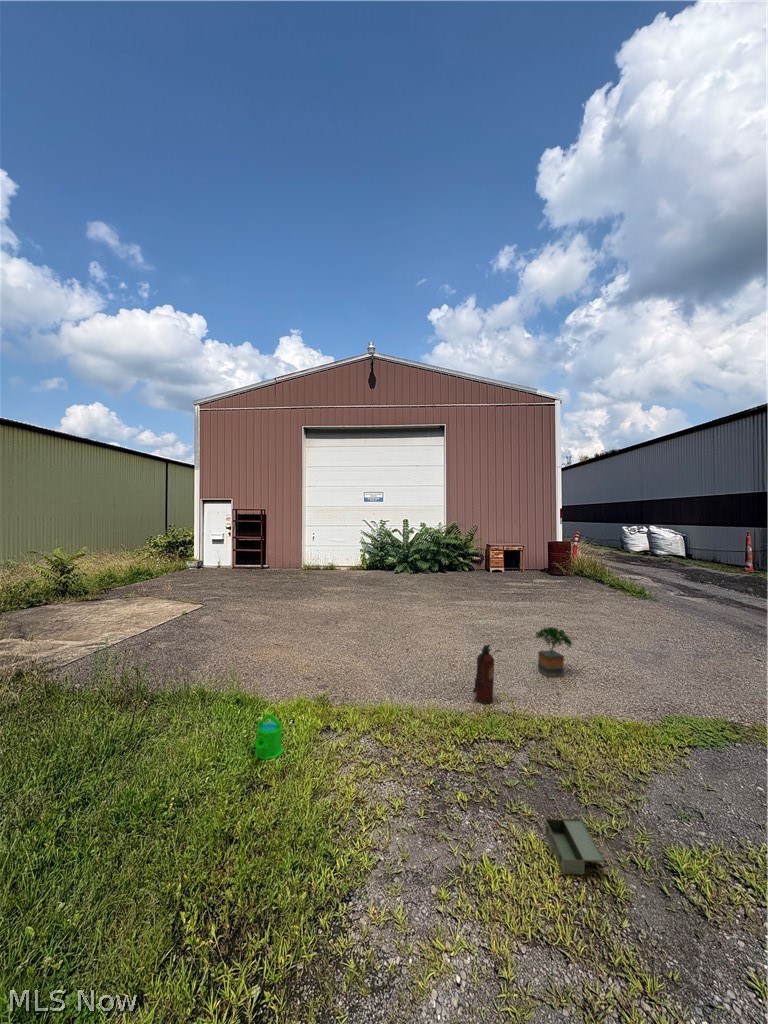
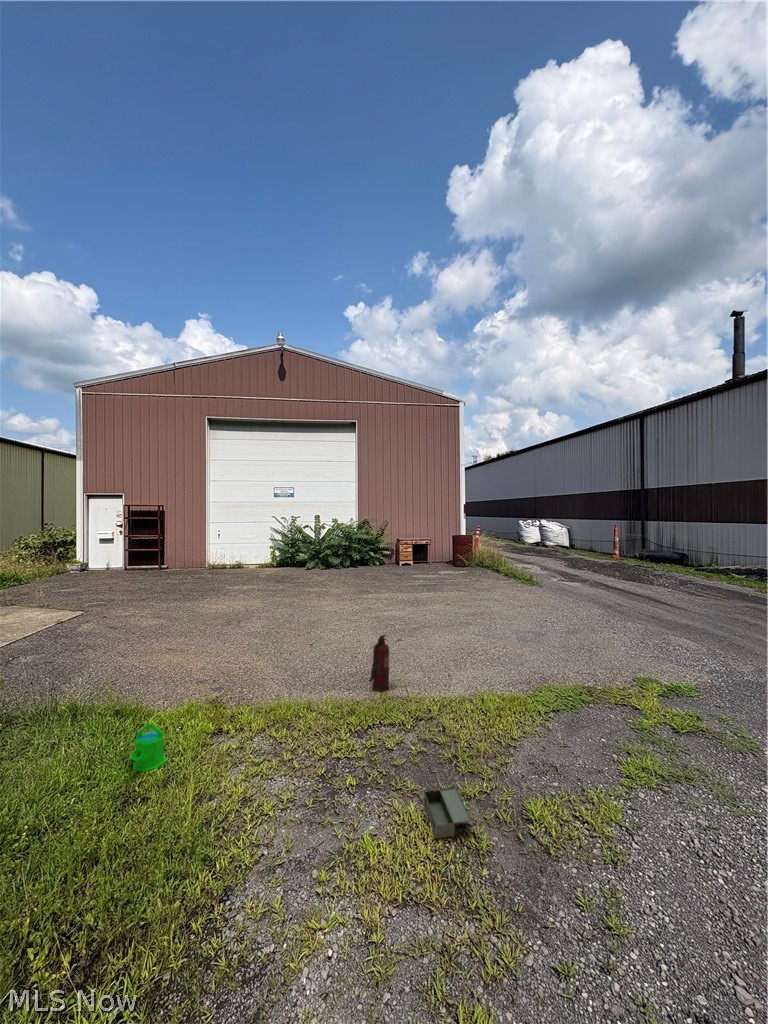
potted tree: present [535,627,572,678] -> none [430,613,464,662]

